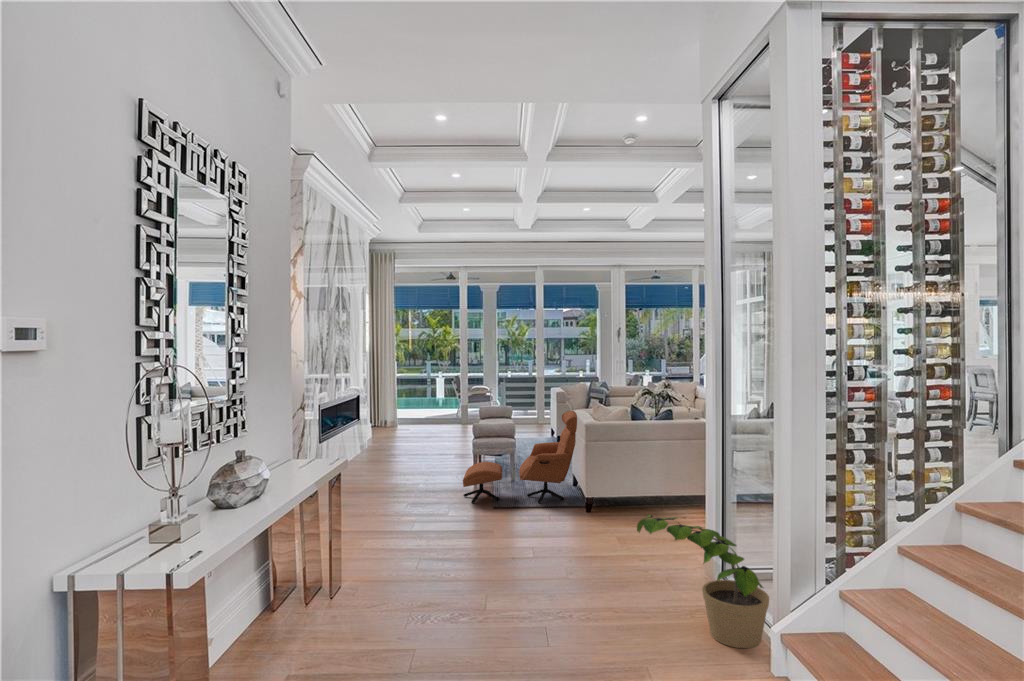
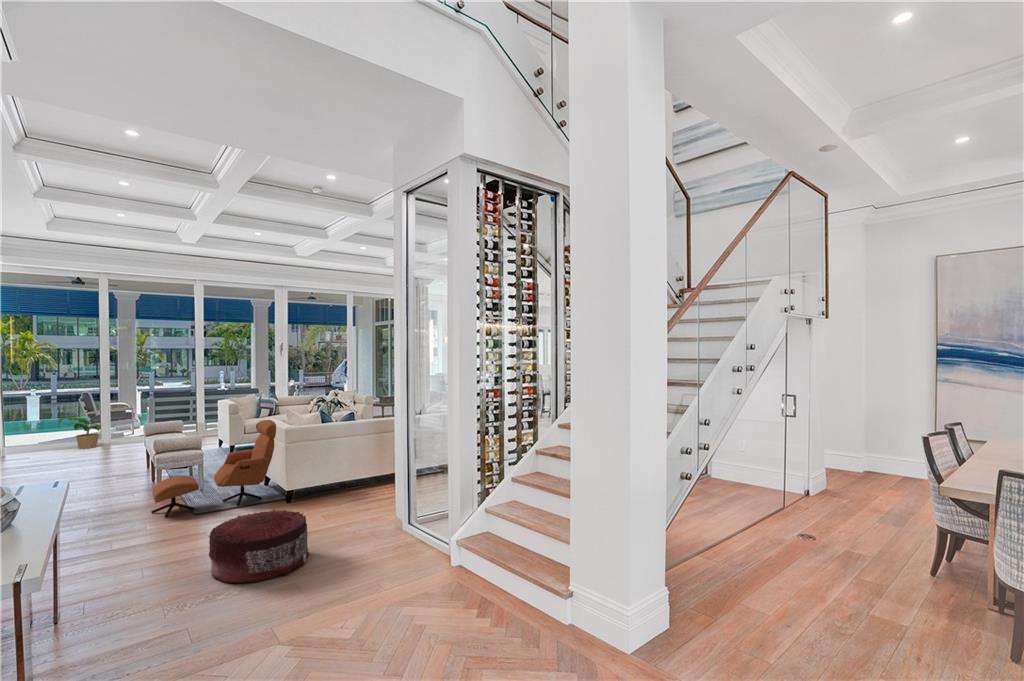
potted plant: present [637,515,769,648] -> present [59,417,101,449]
pouf: none [469,519,582,608] -> present [209,509,309,583]

